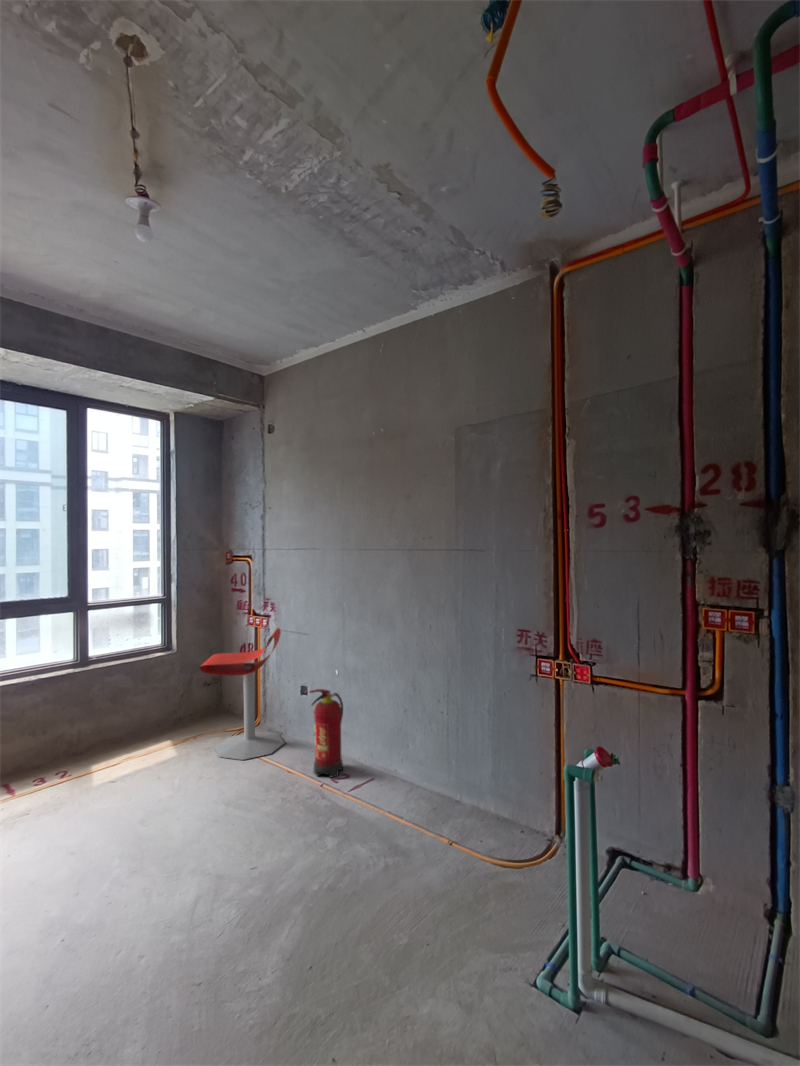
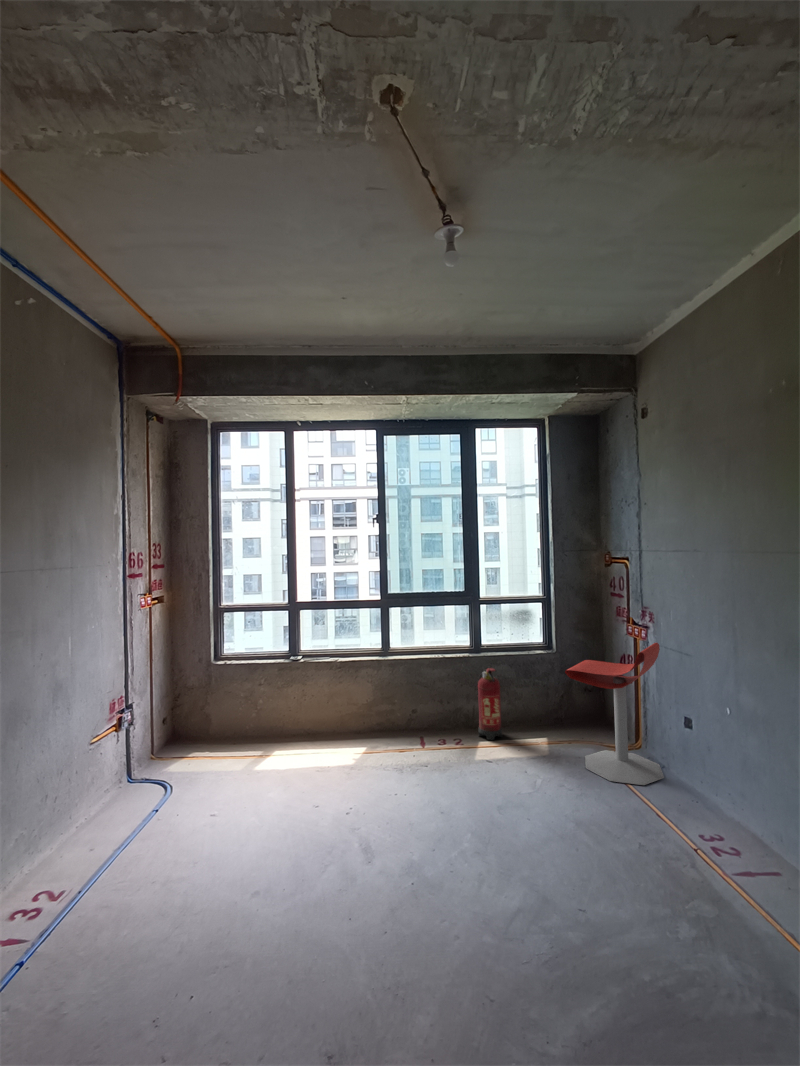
fire extinguisher: present [310,689,343,778] -> present [478,668,502,740]

